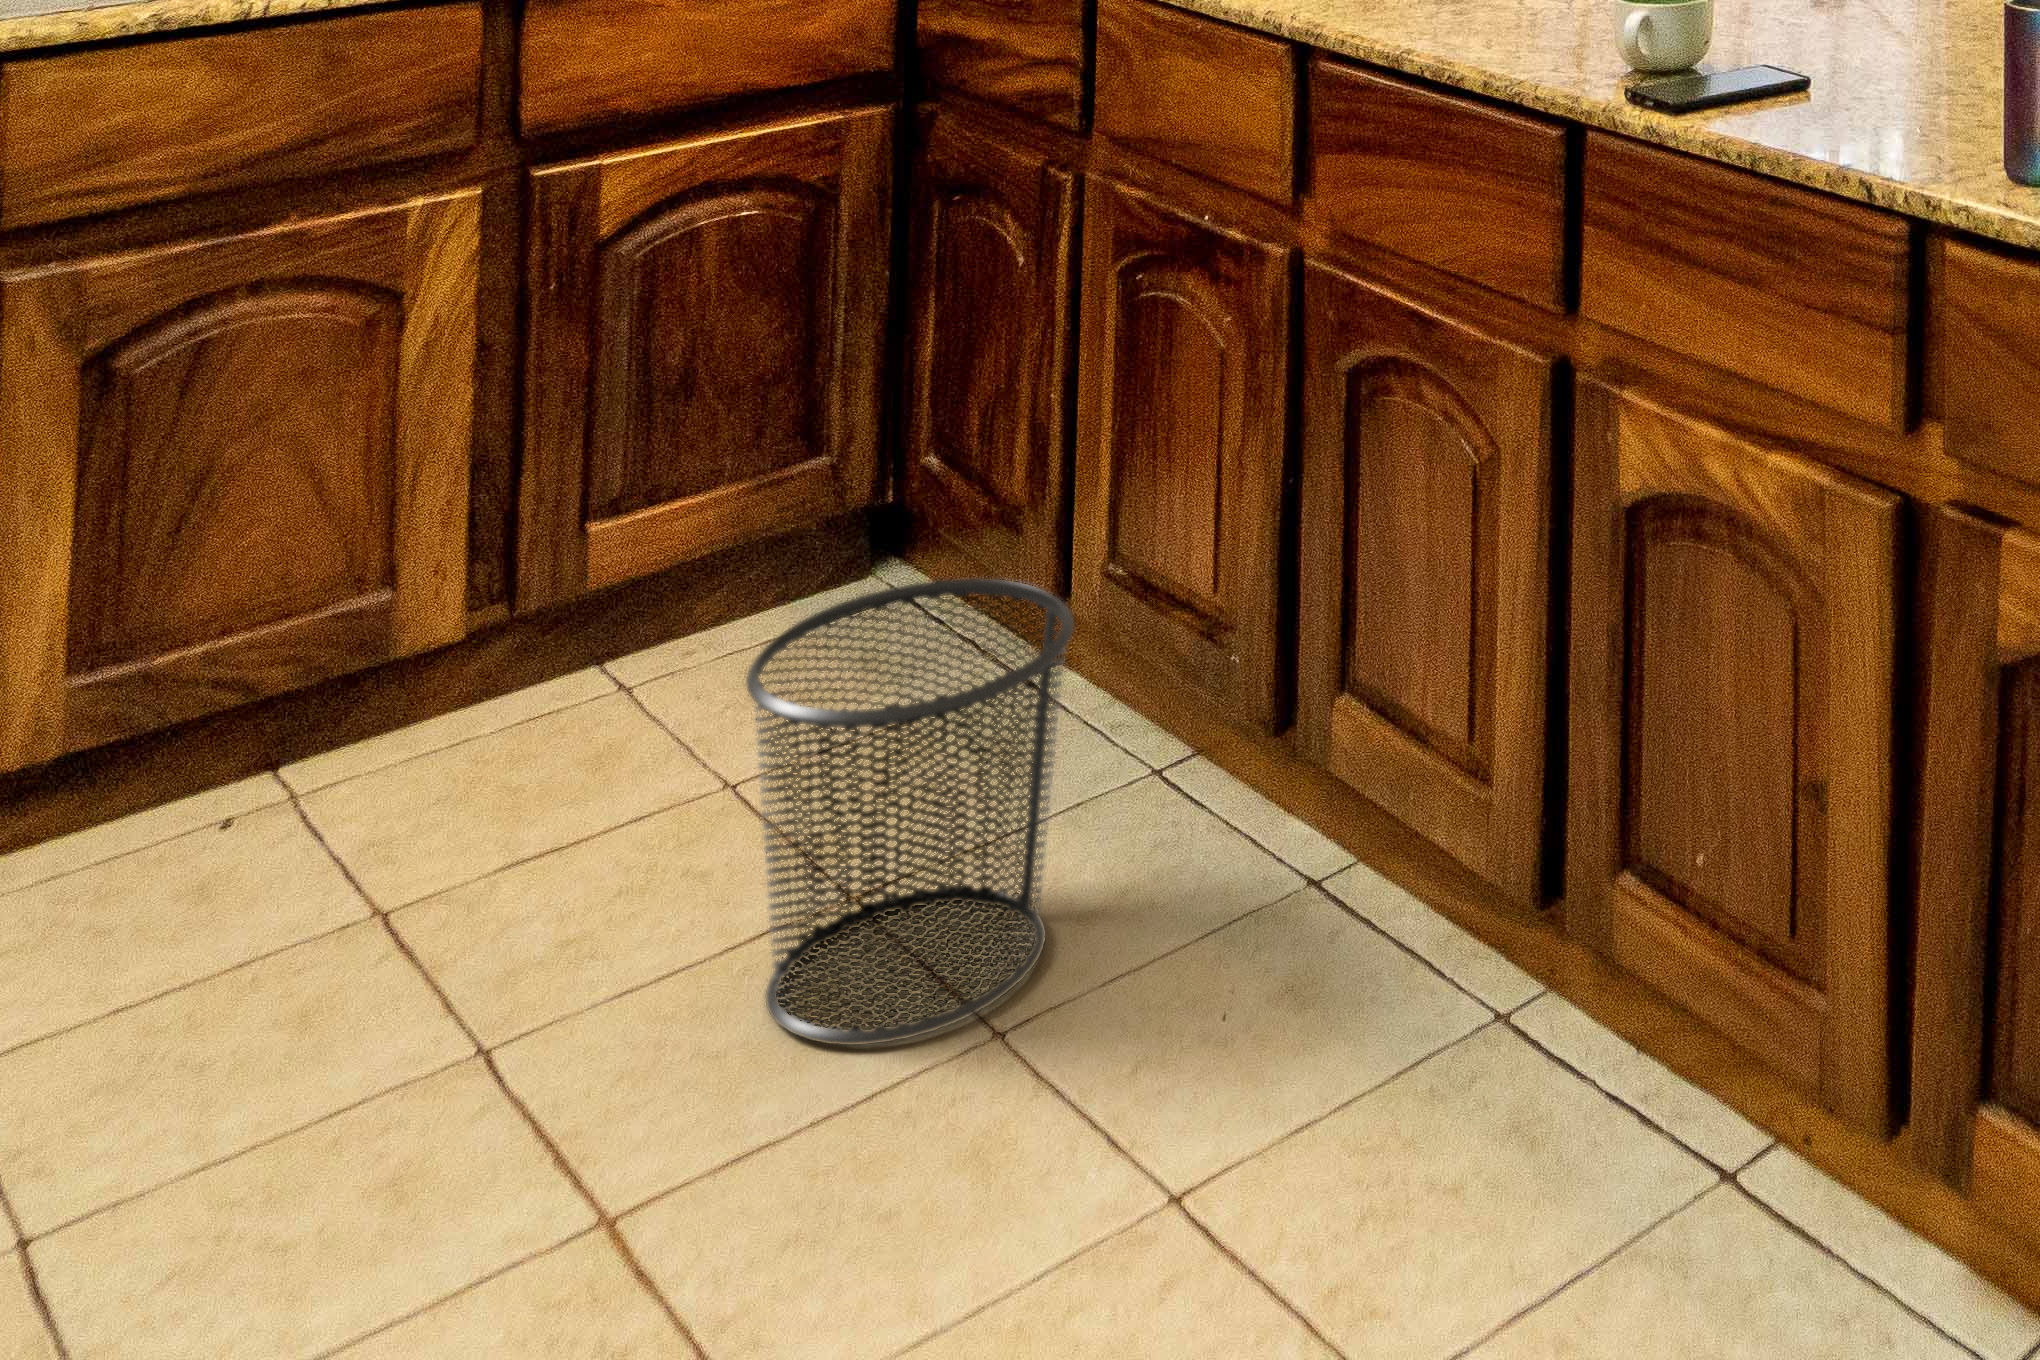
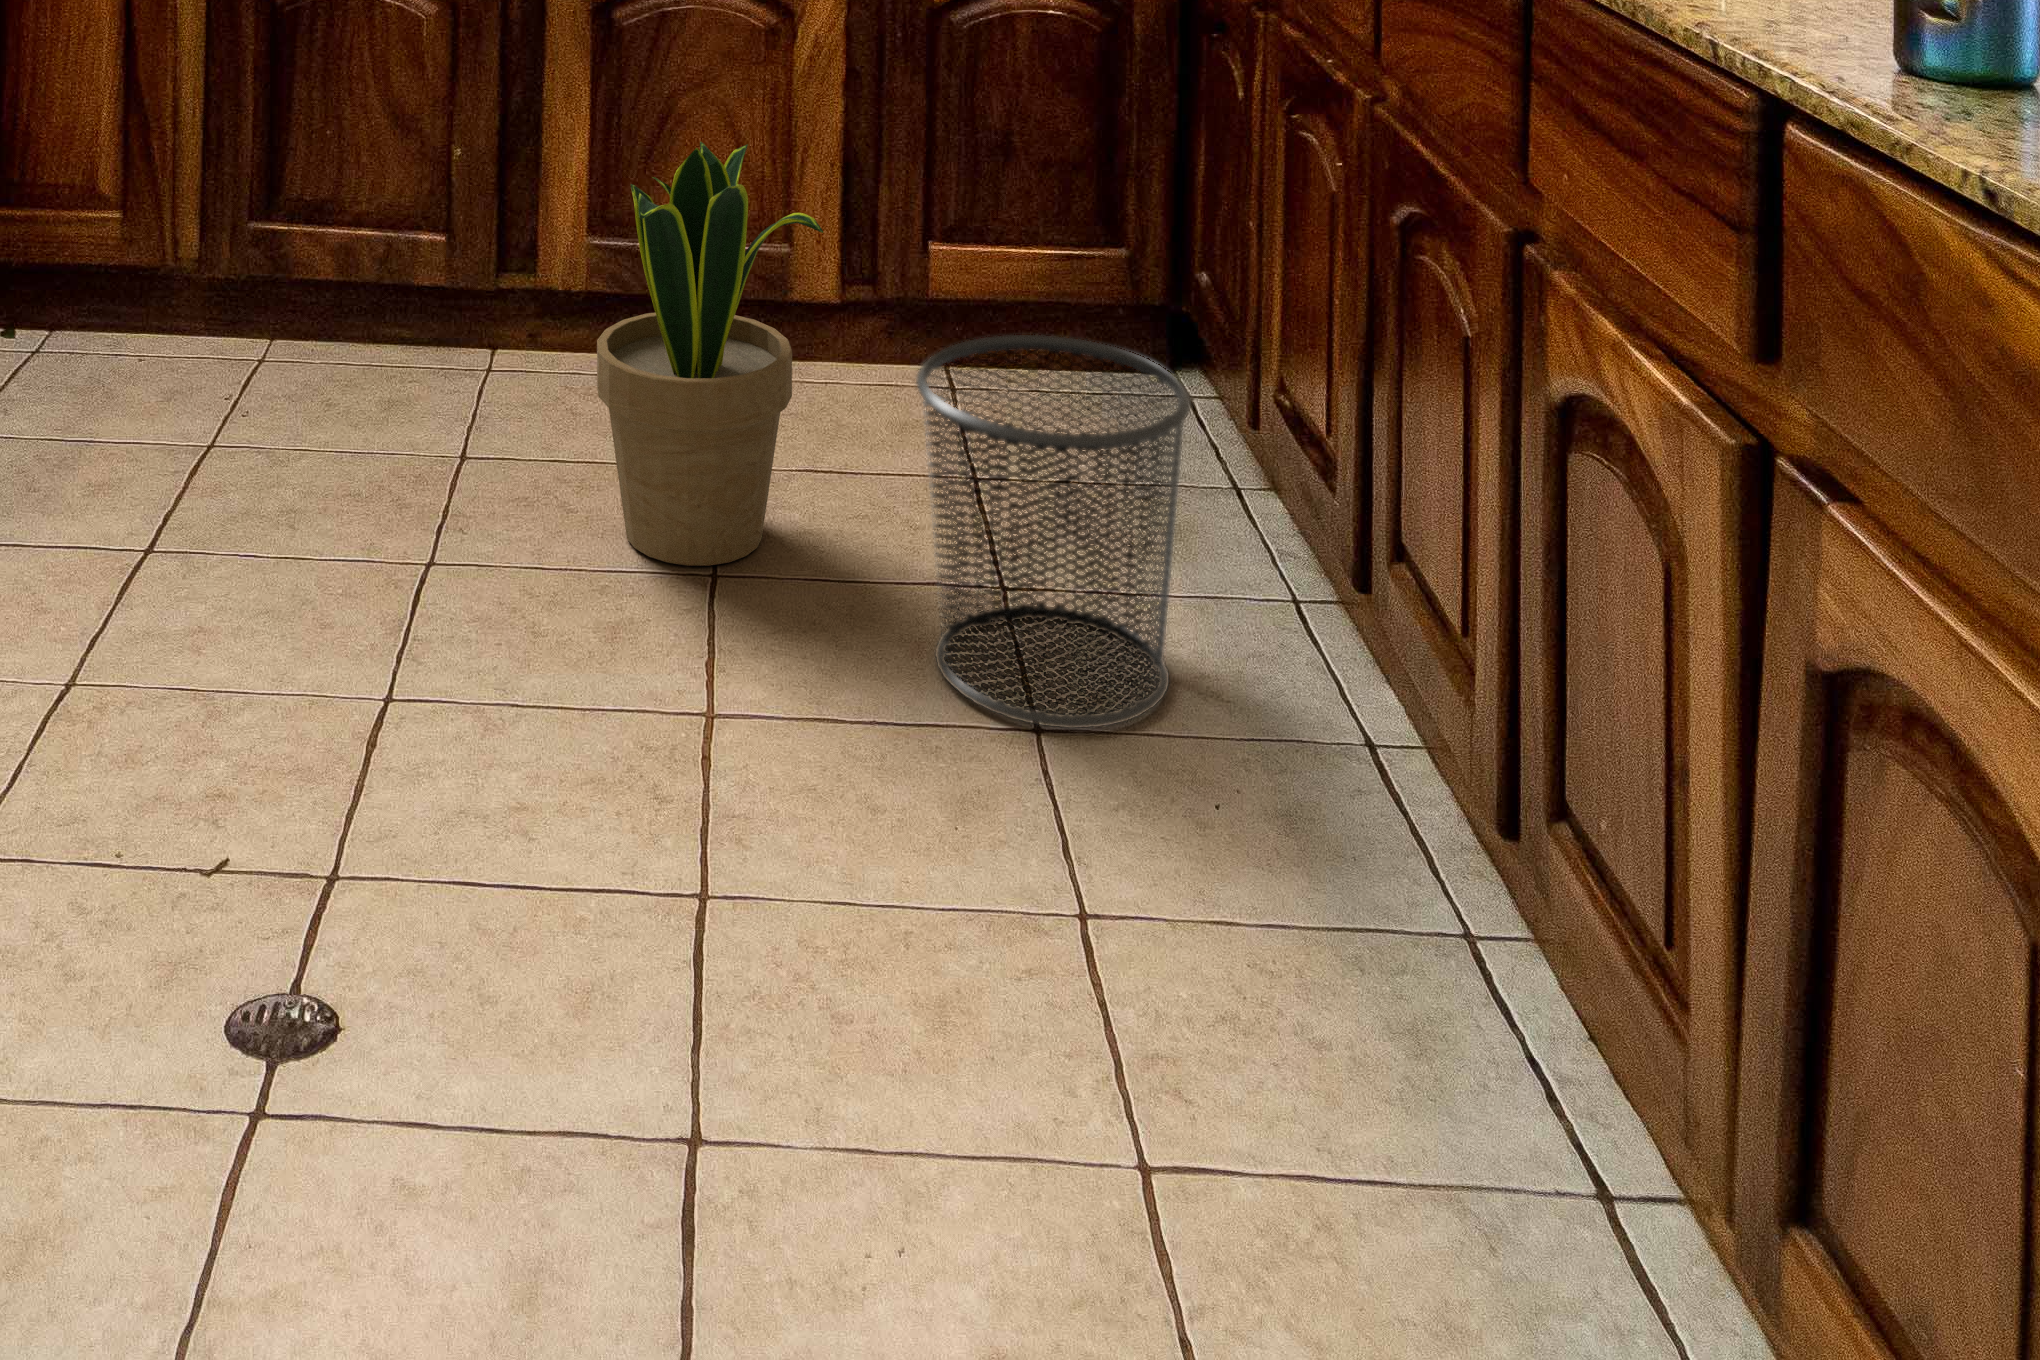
potted plant: none [212,481,563,1073] -> present [597,142,823,566]

